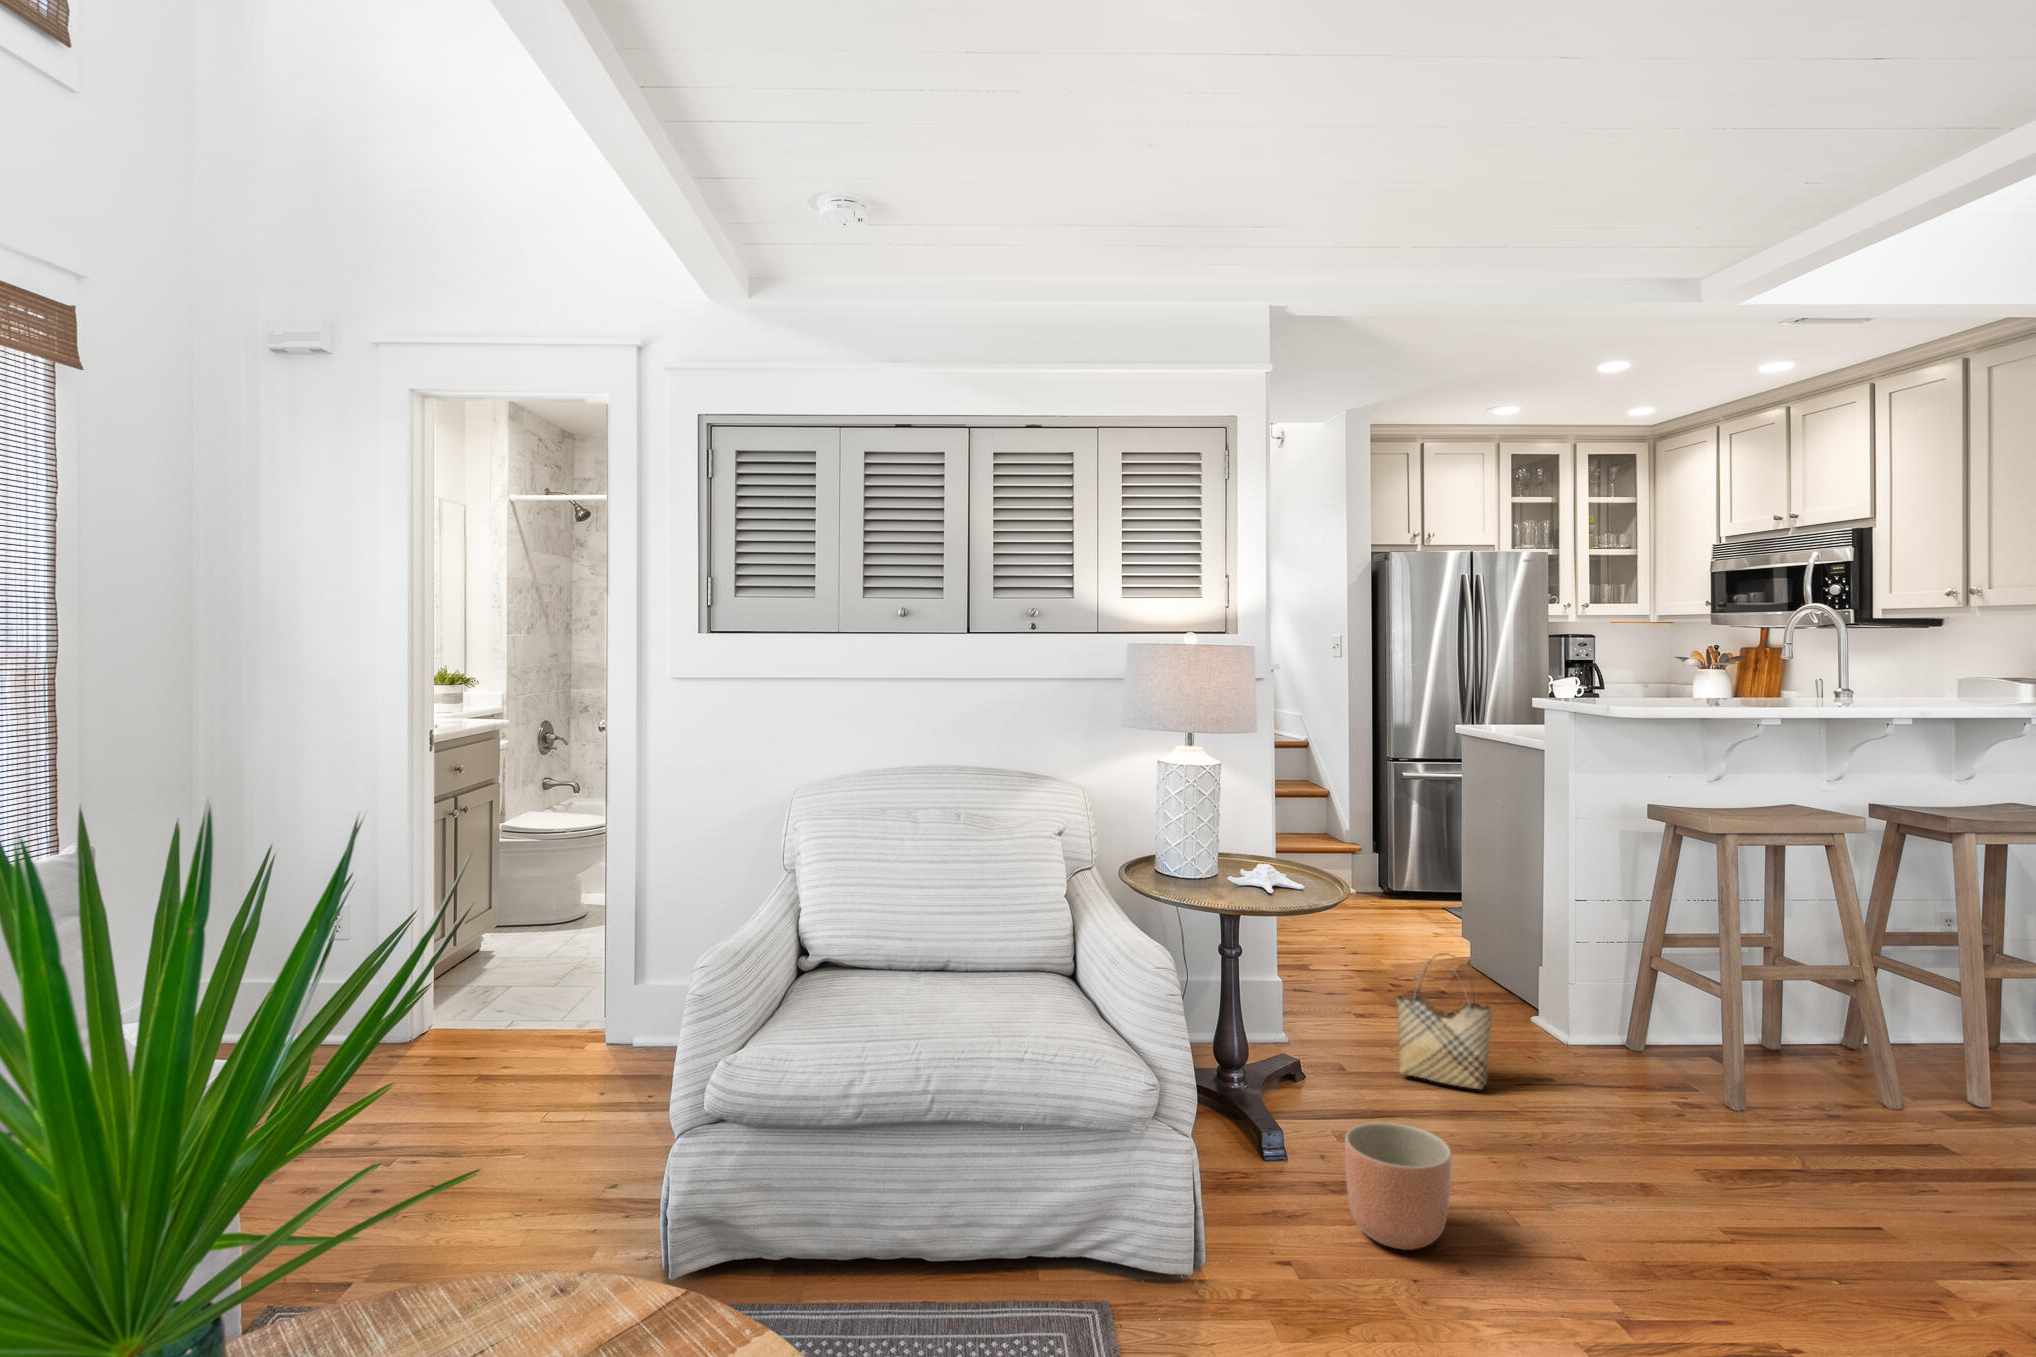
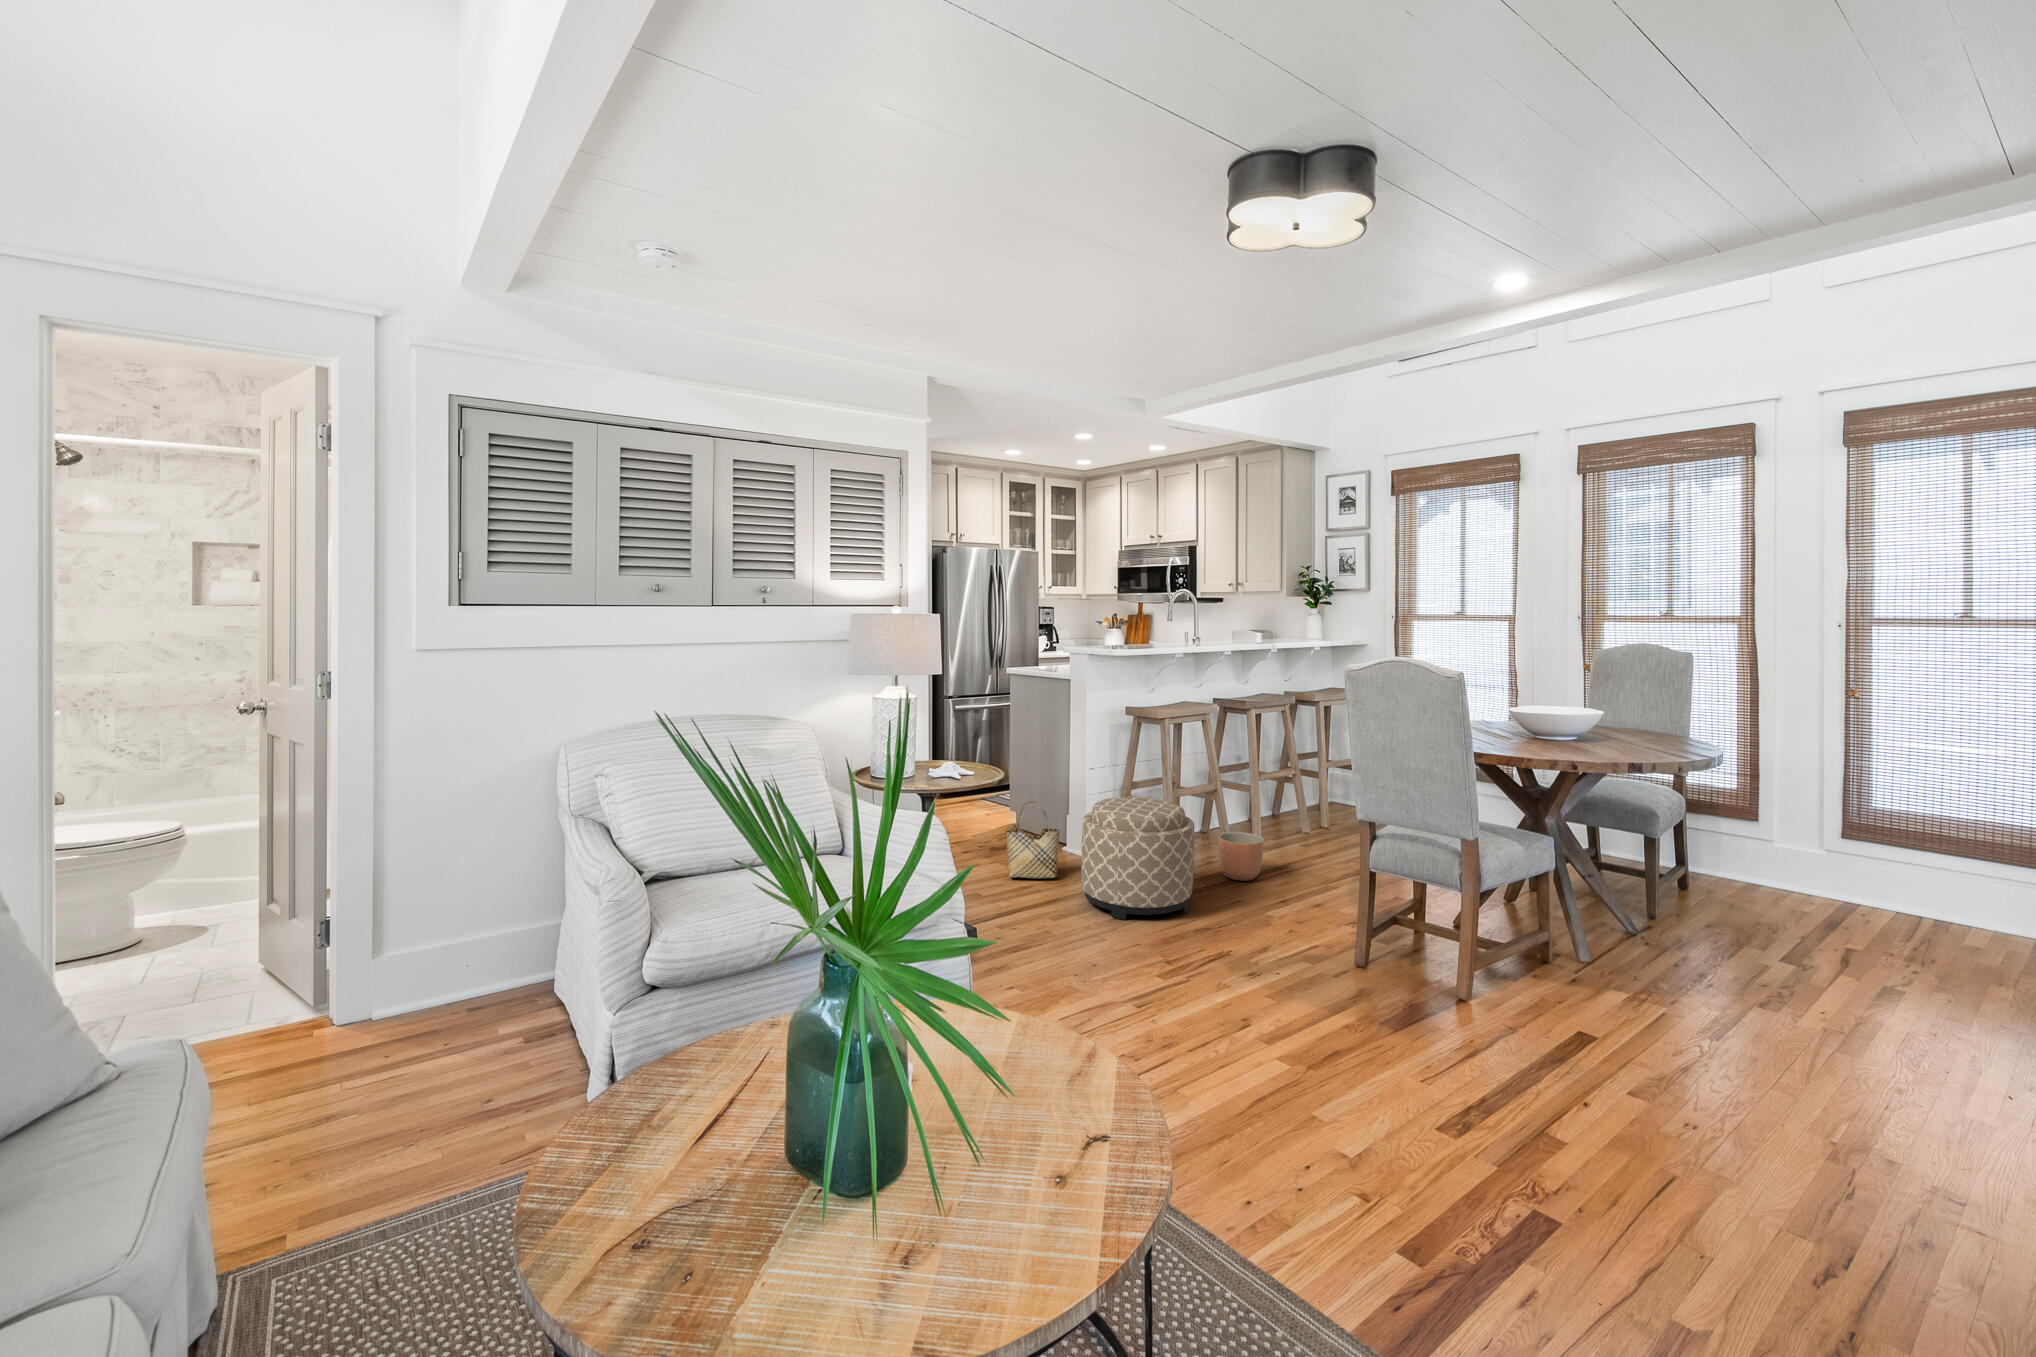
ottoman: none [1508,966,1743,1210] -> present [1081,797,1194,920]
planter: present [1345,1122,1451,1250] -> present [1218,832,1264,881]

